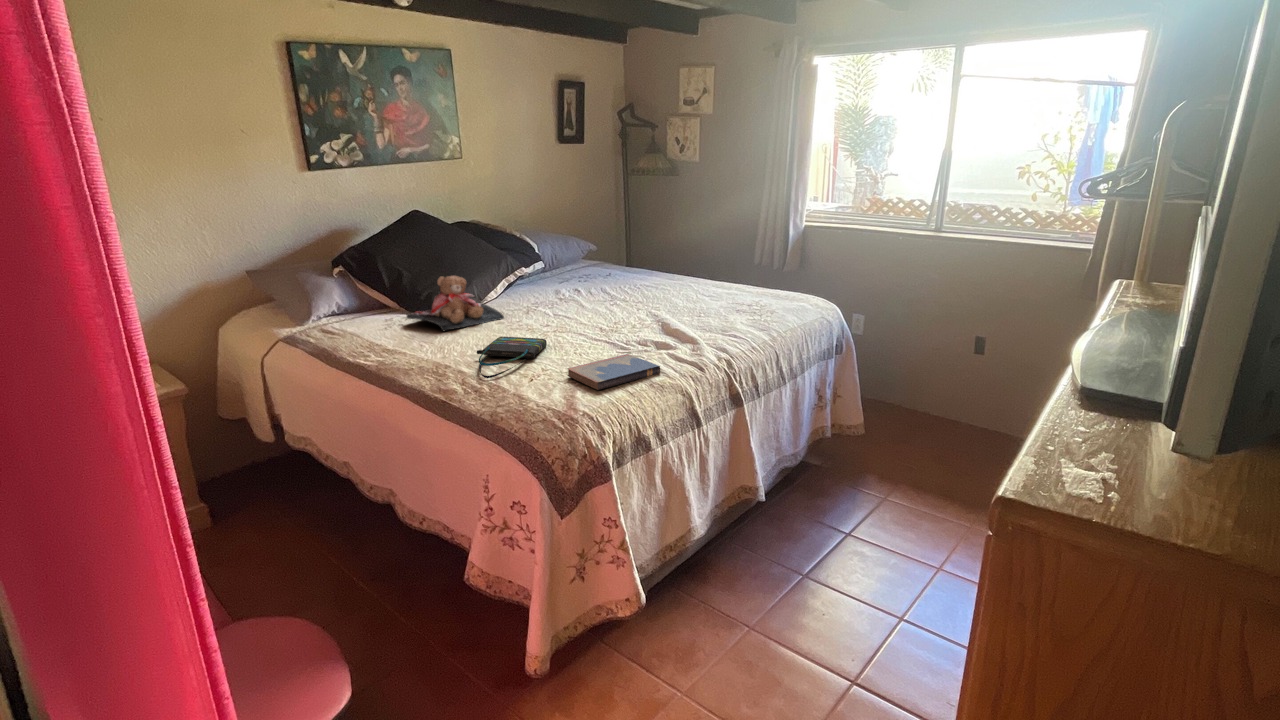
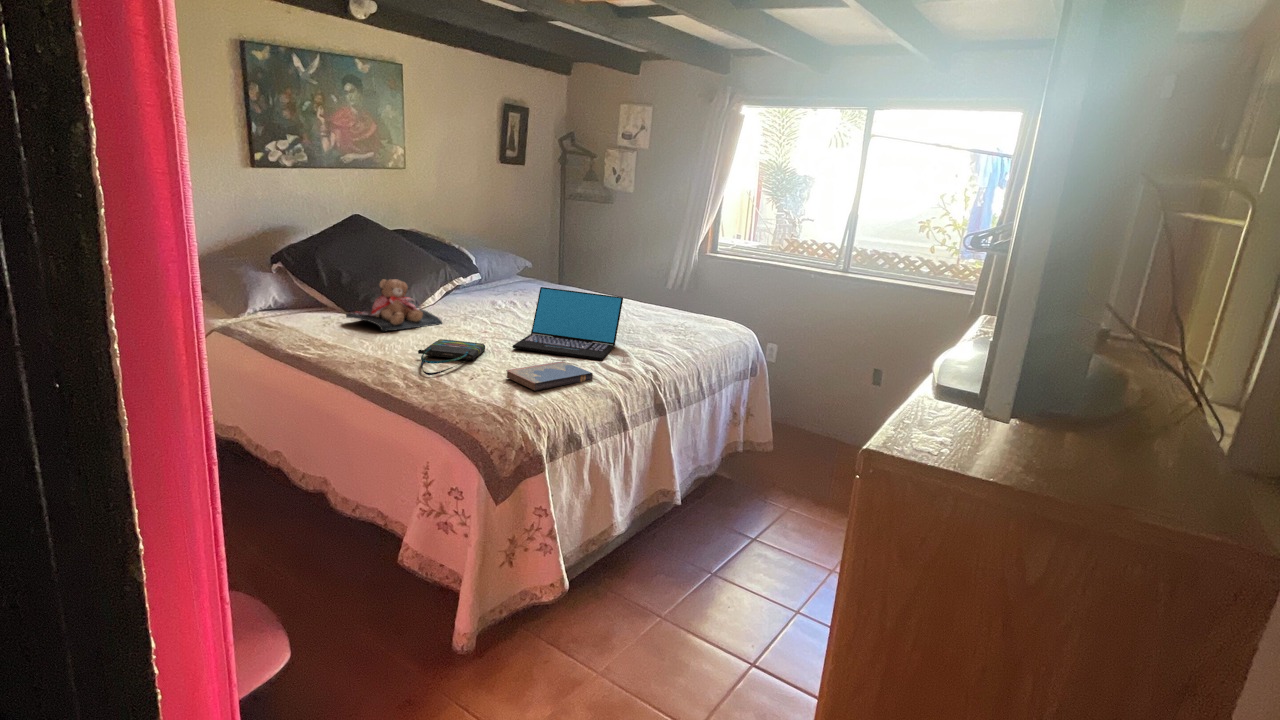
laptop: none [575,273,690,350] -> present [512,287,623,360]

